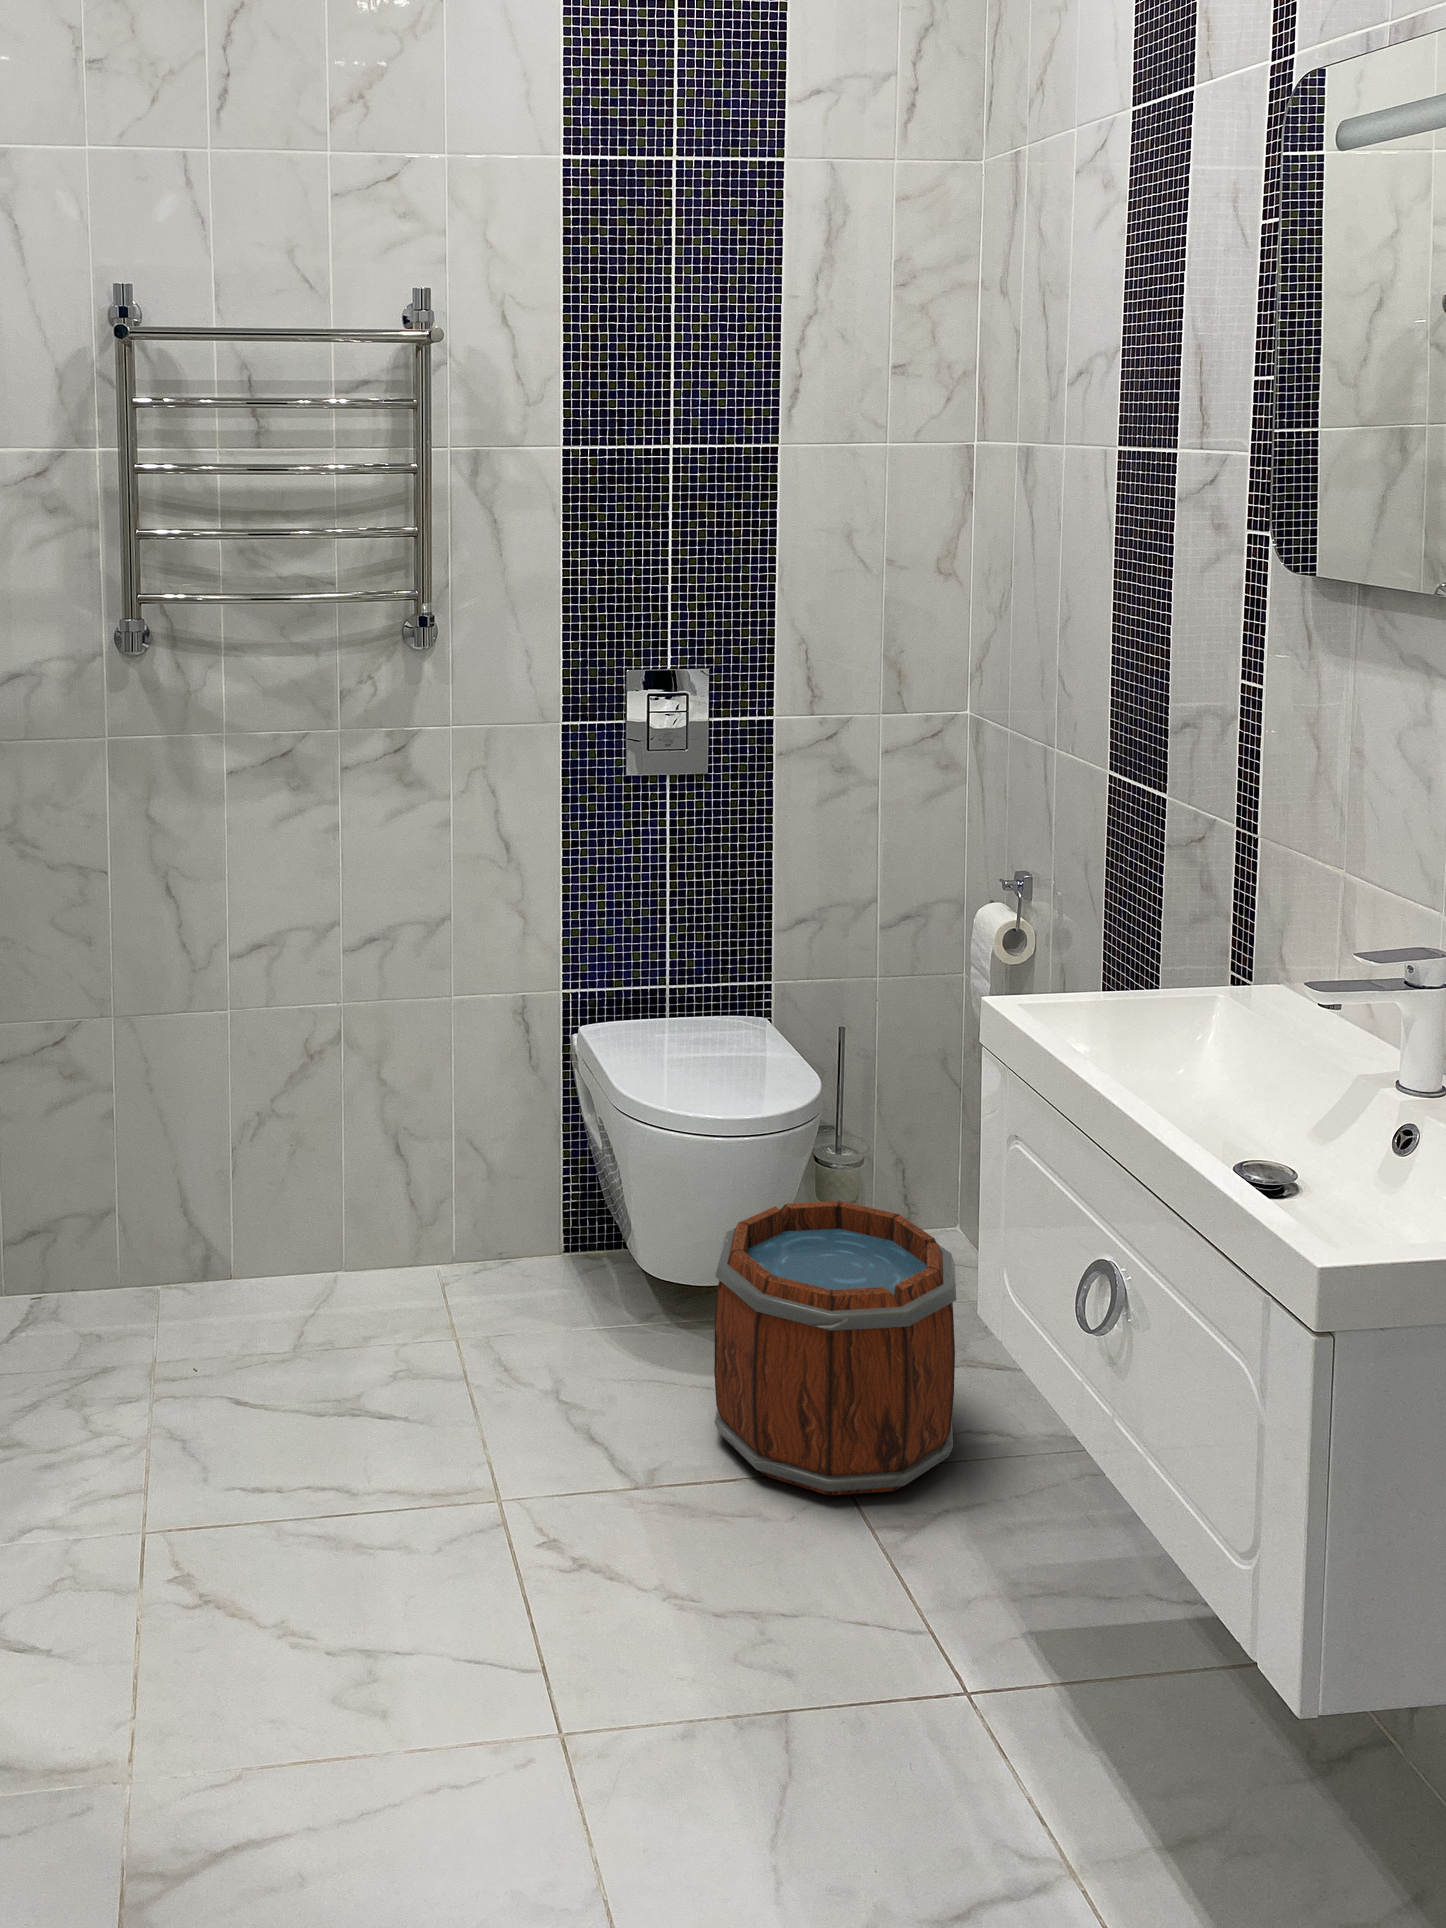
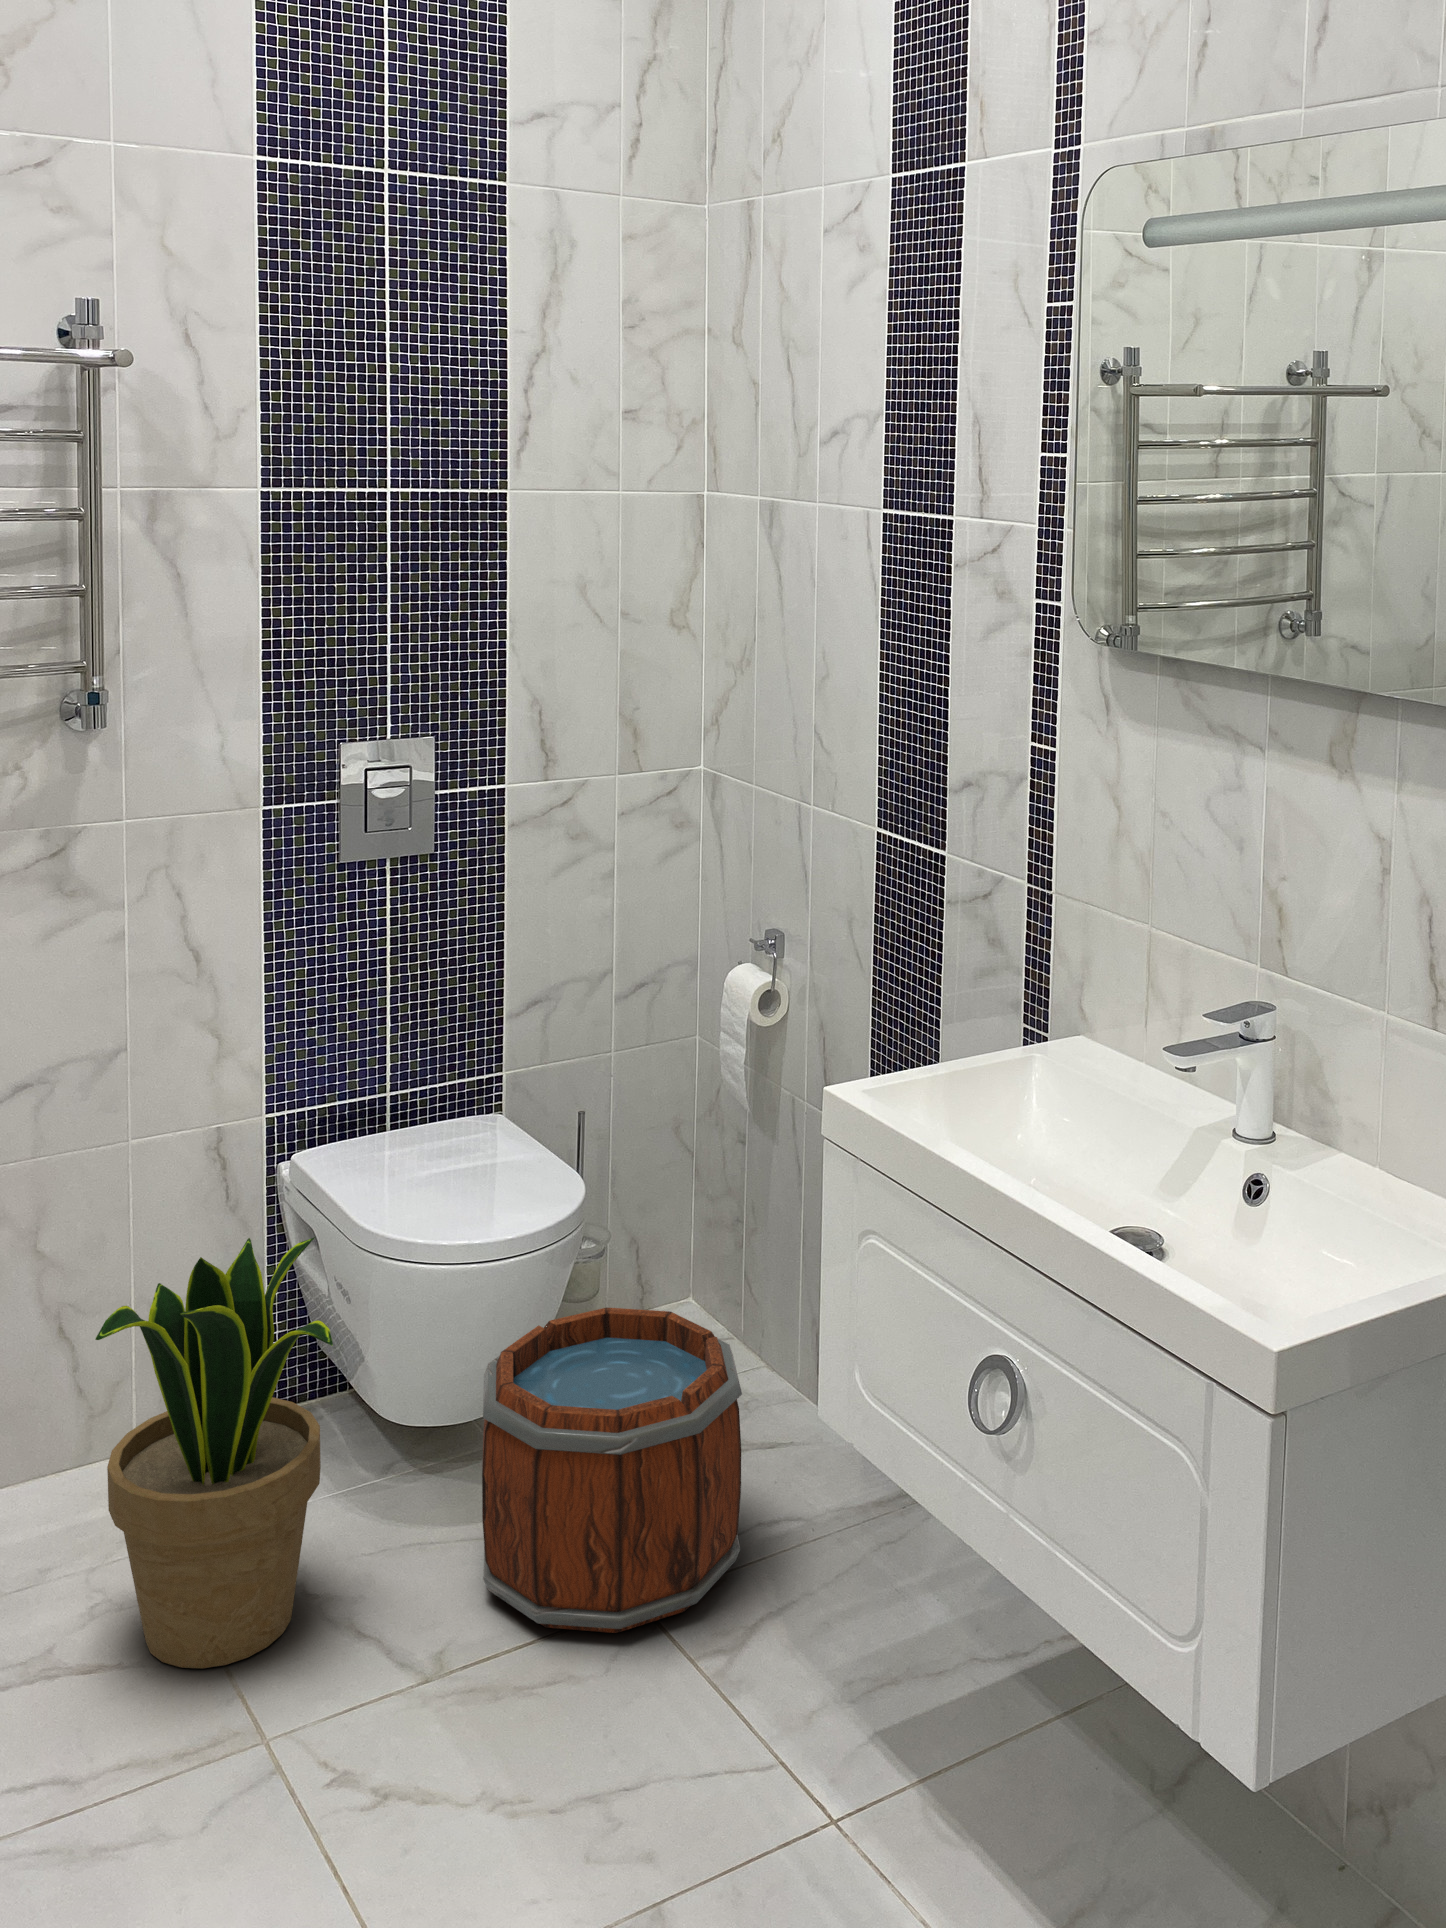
potted plant: none [397,1088,585,1444] -> present [95,1237,333,1668]

